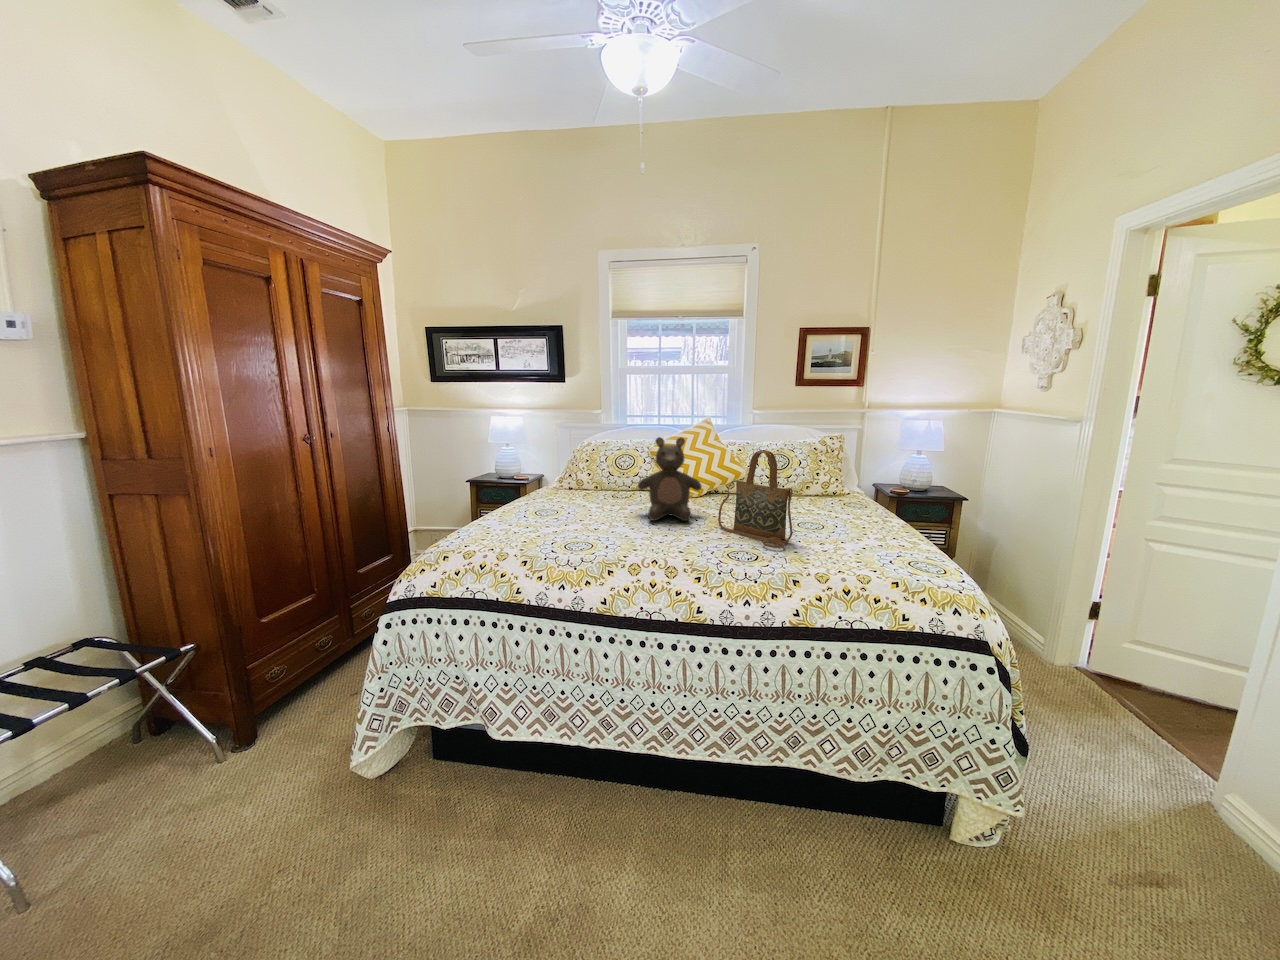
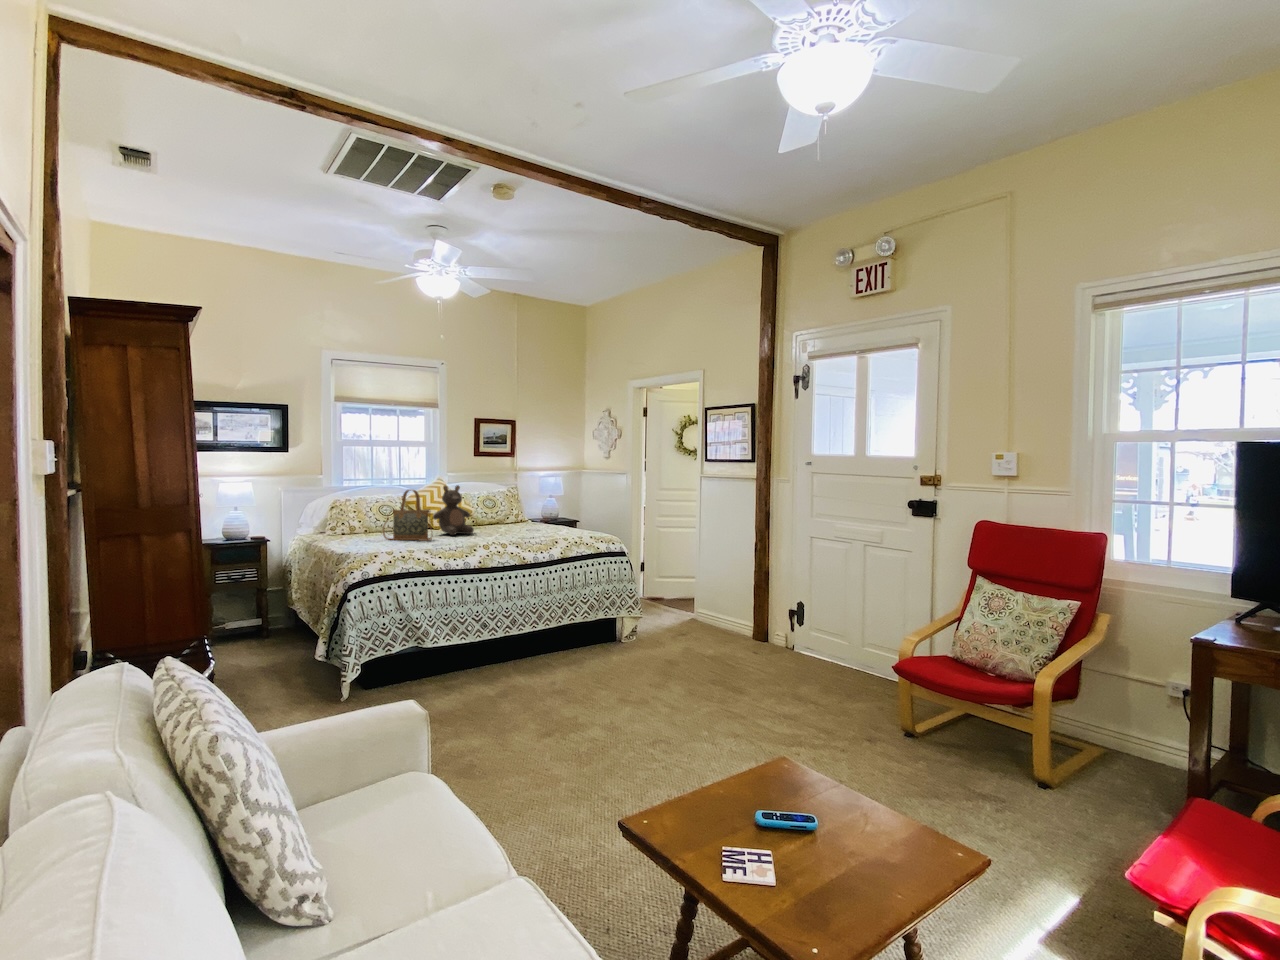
handbag: present [718,450,793,548] -> present [383,490,432,541]

